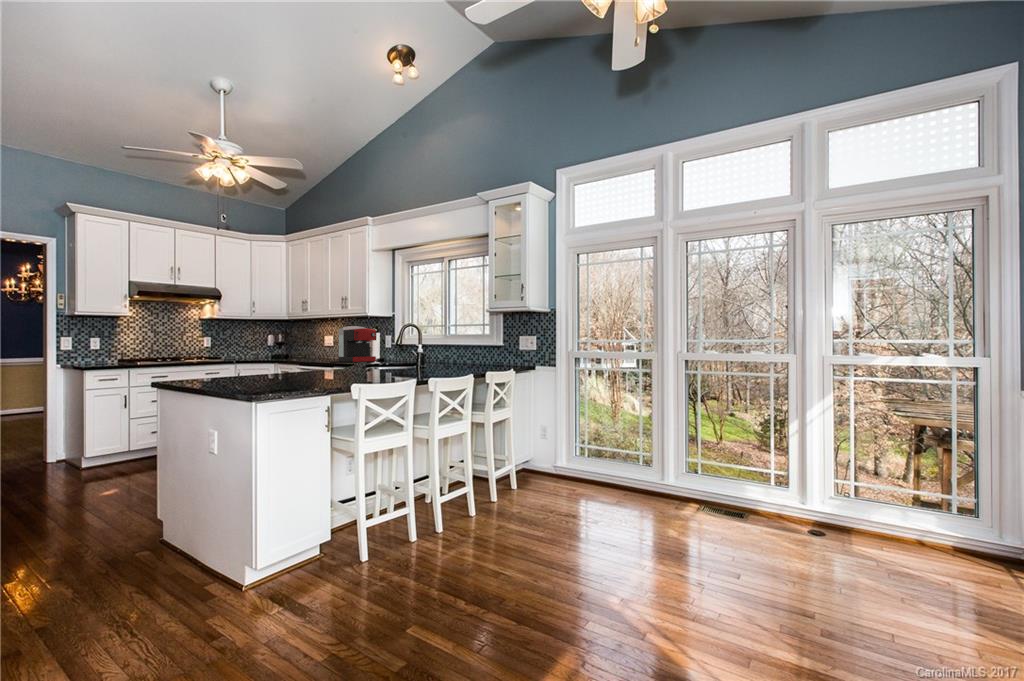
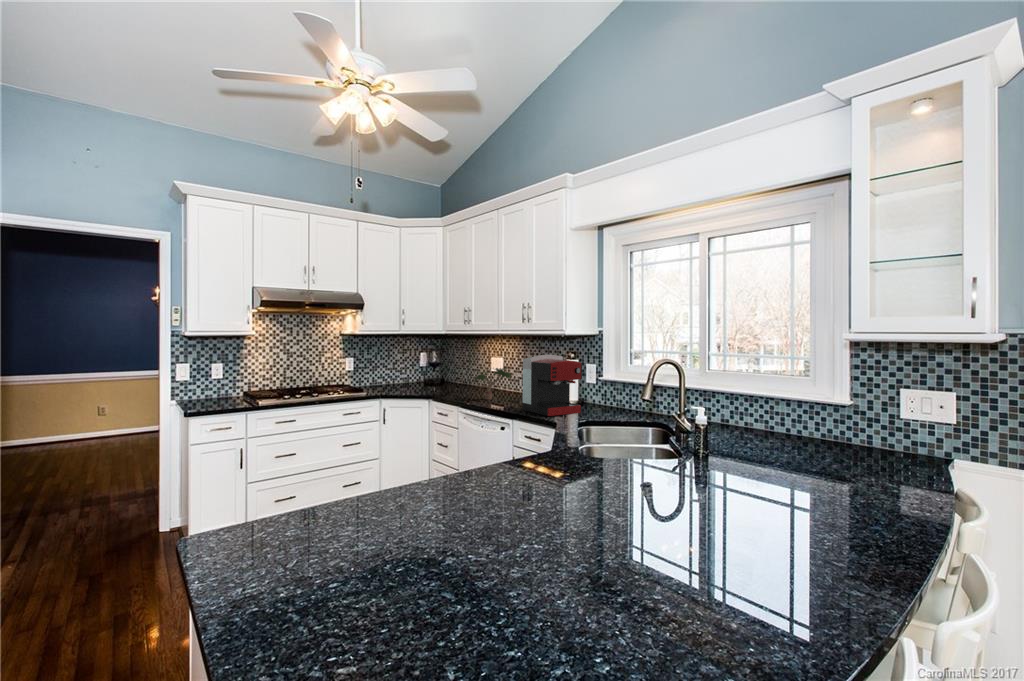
potted plant: none [305,337,338,360] -> present [475,368,511,400]

